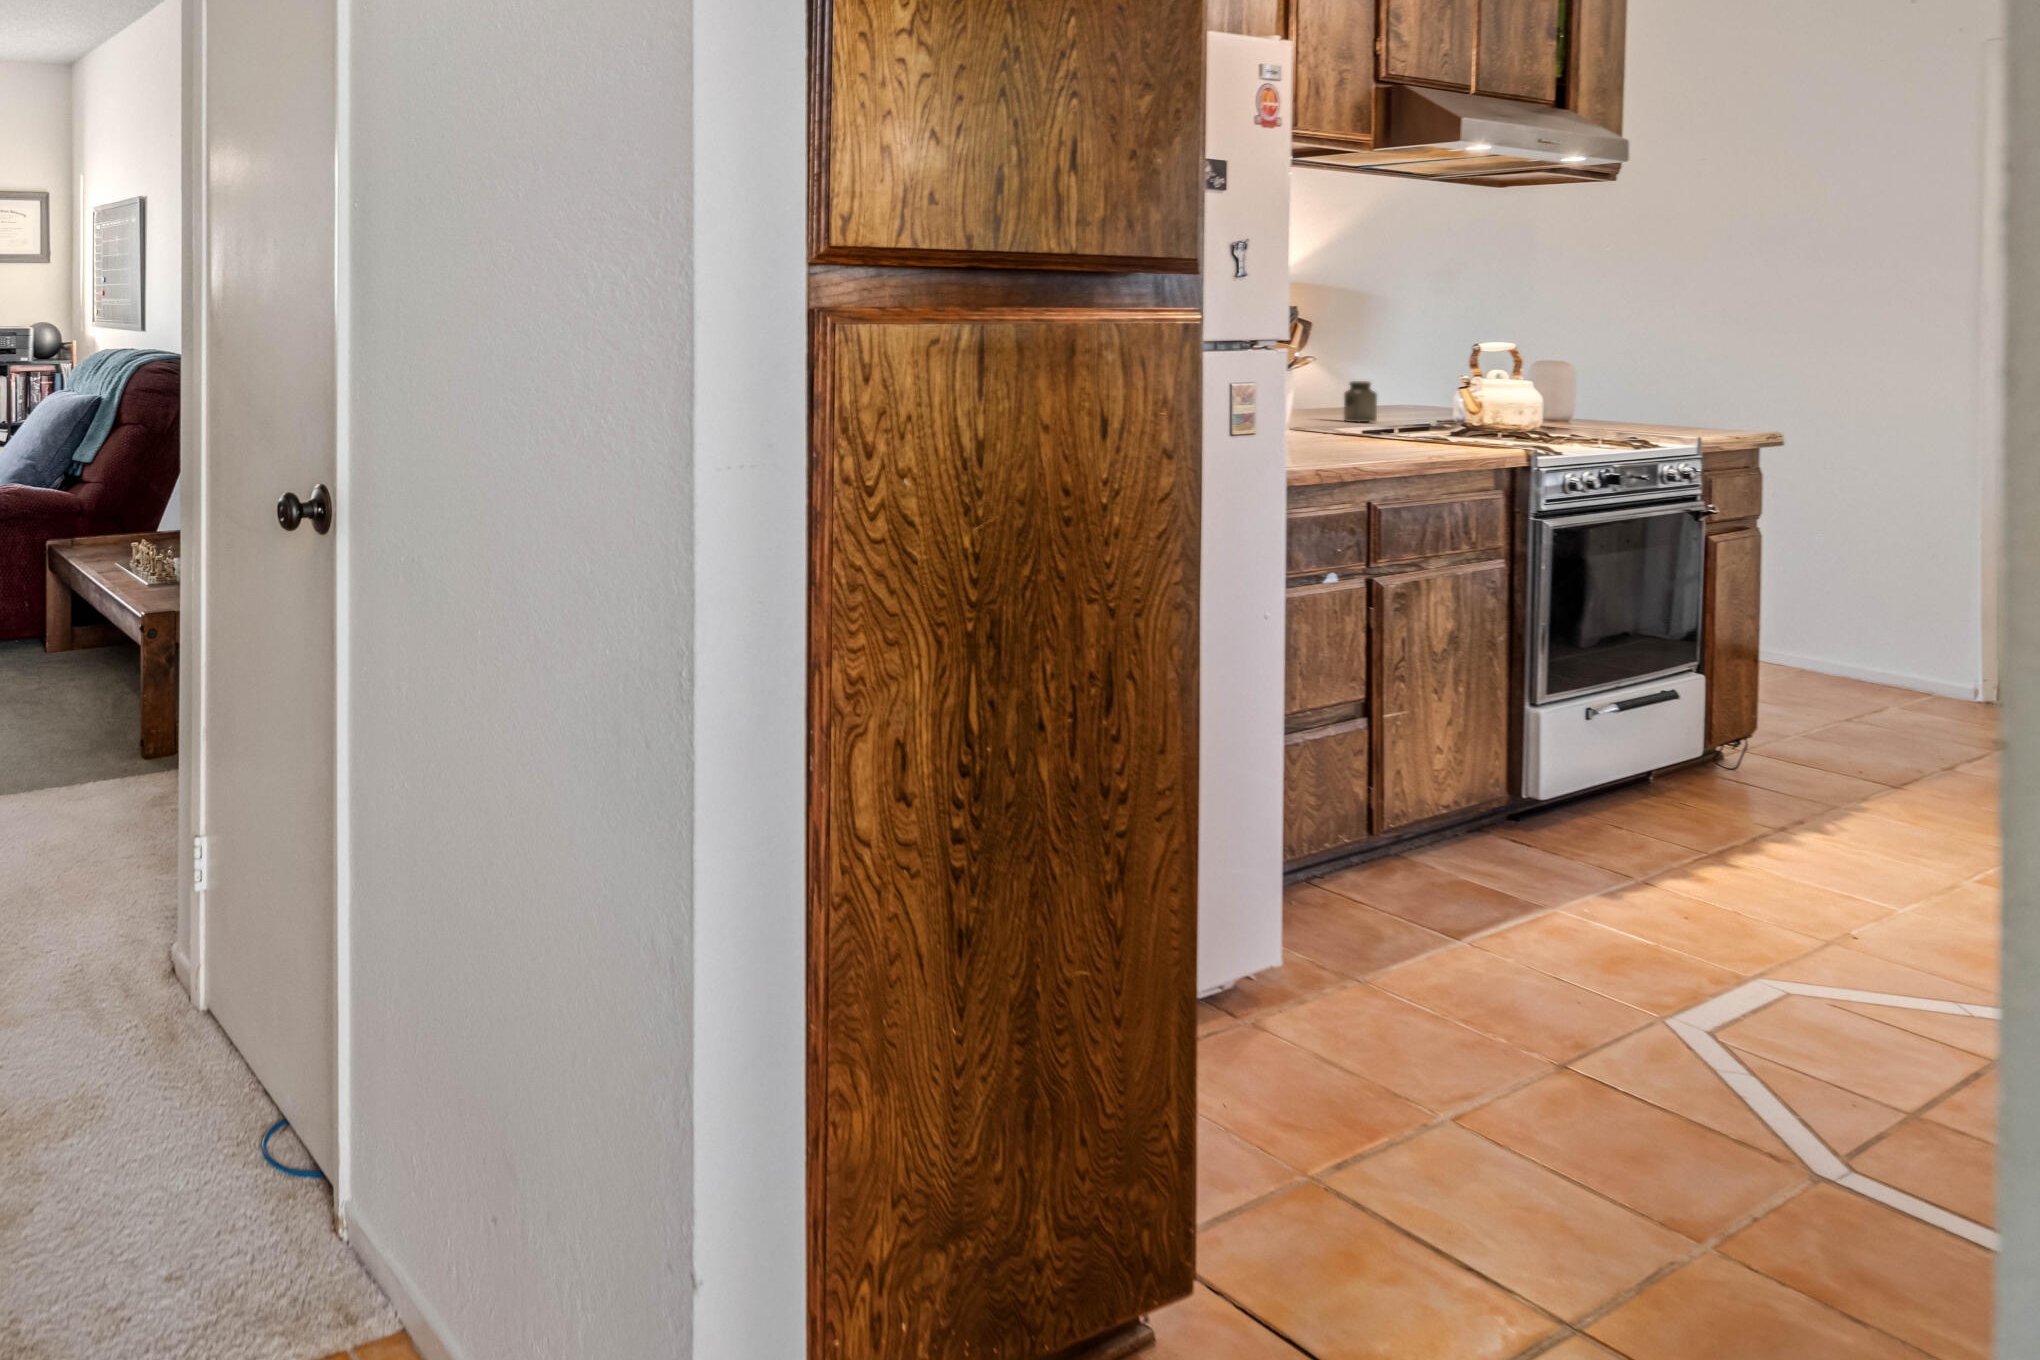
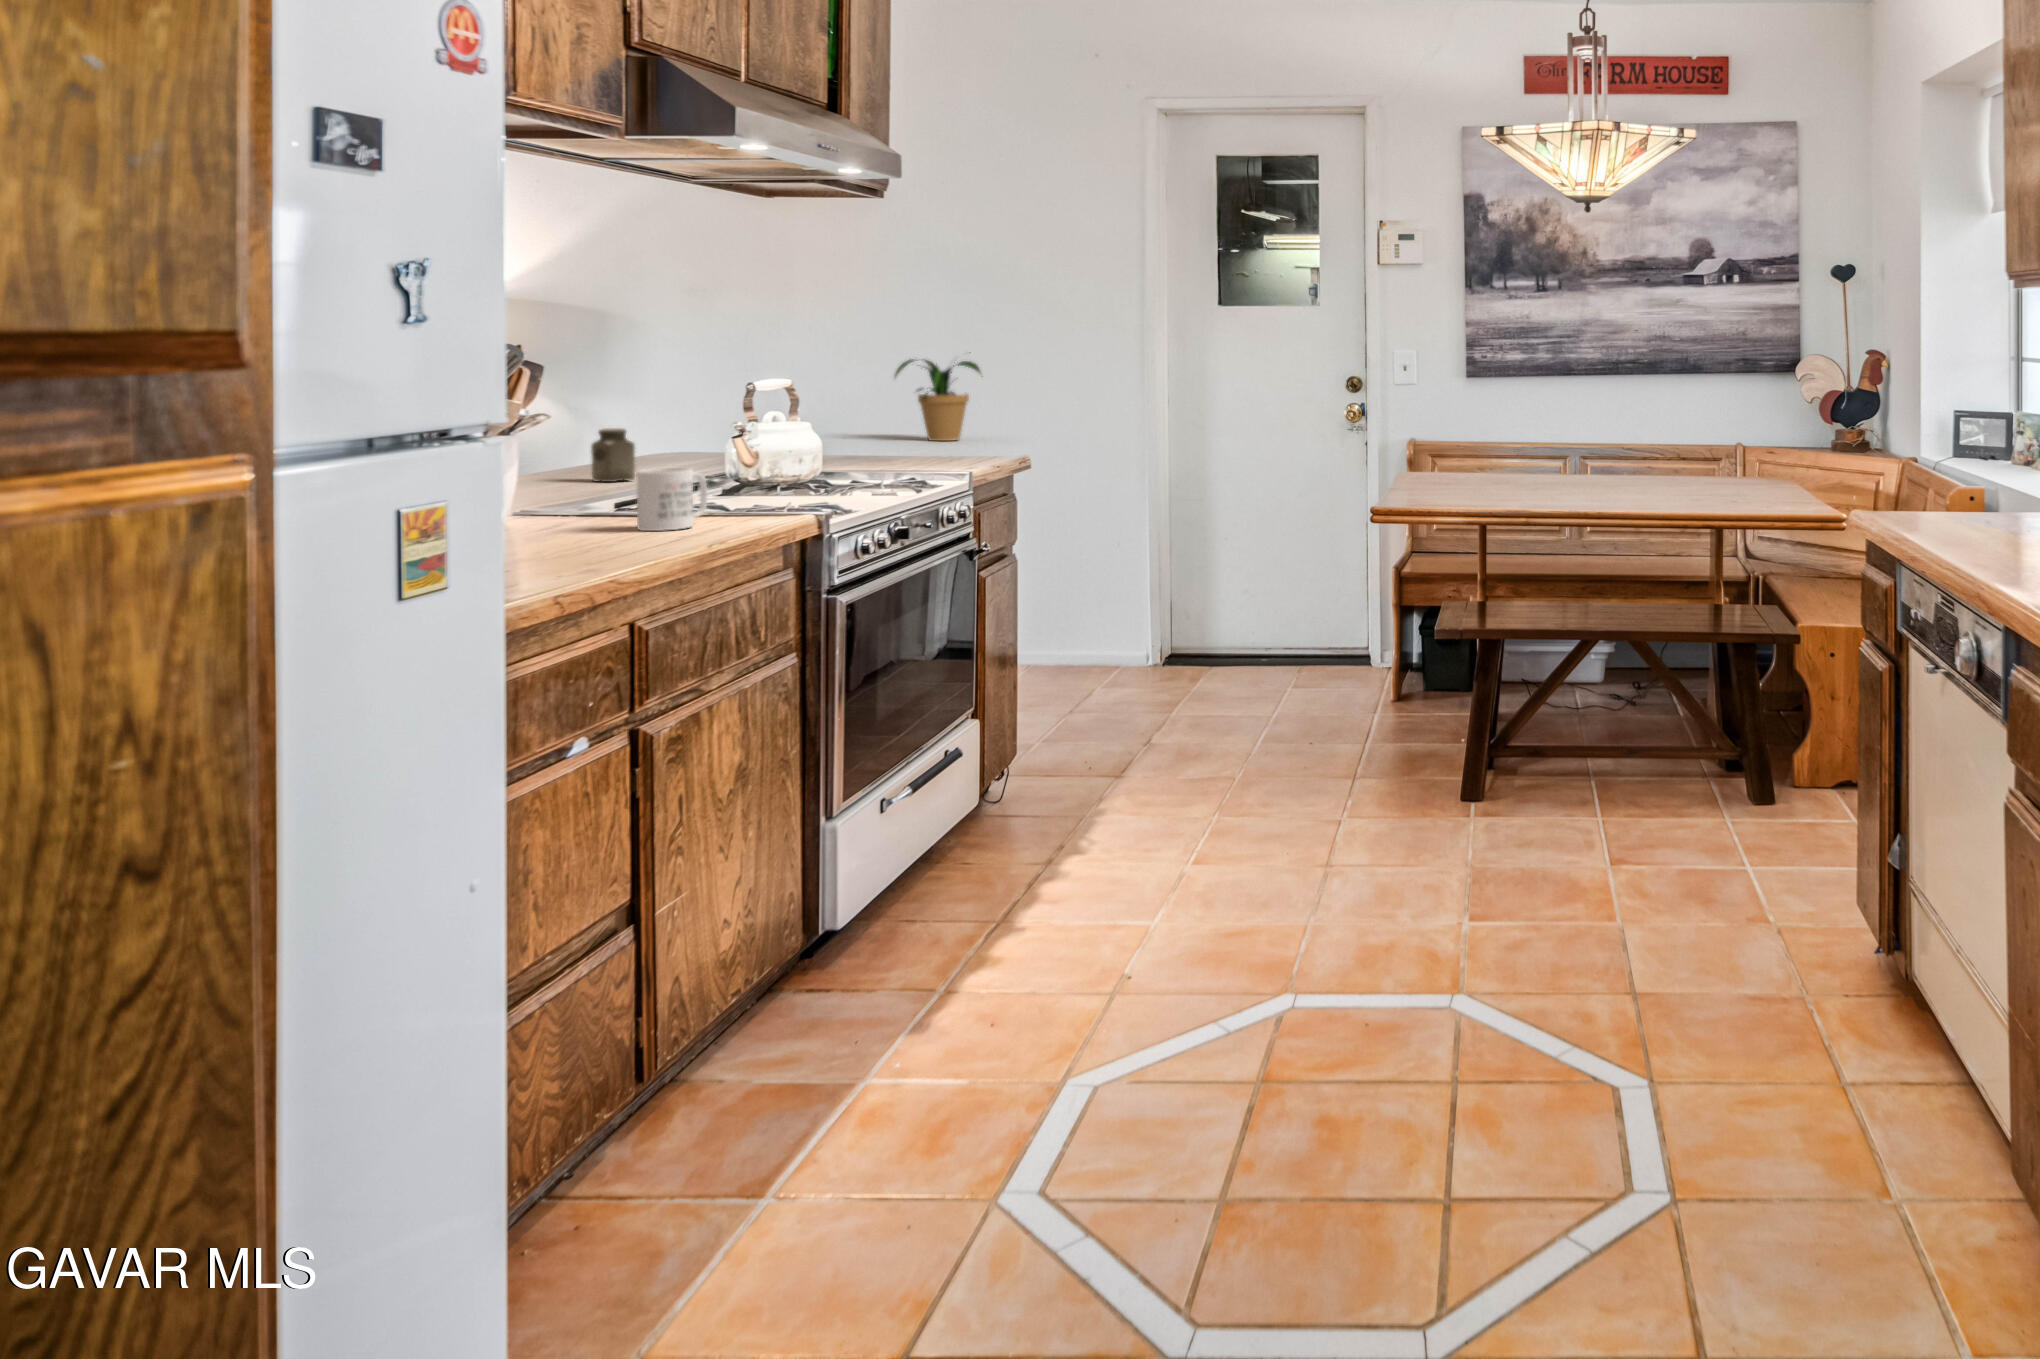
potted plant: none [1637,327,1762,418] -> present [895,352,980,441]
mug: none [1375,400,1431,446] -> present [635,468,708,531]

